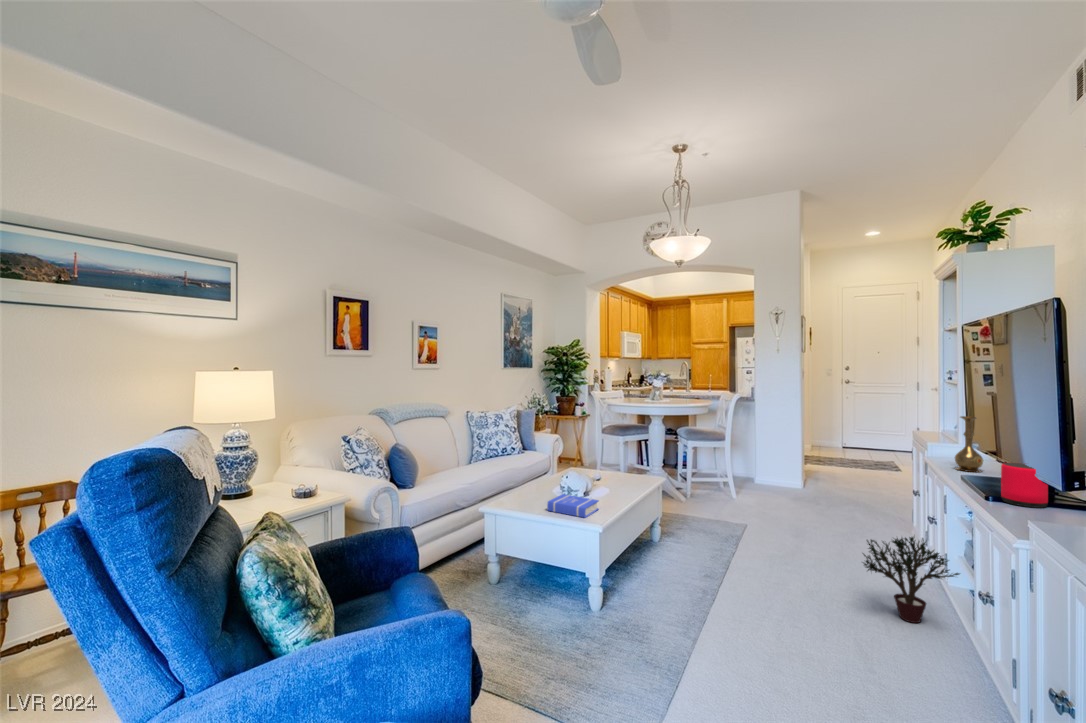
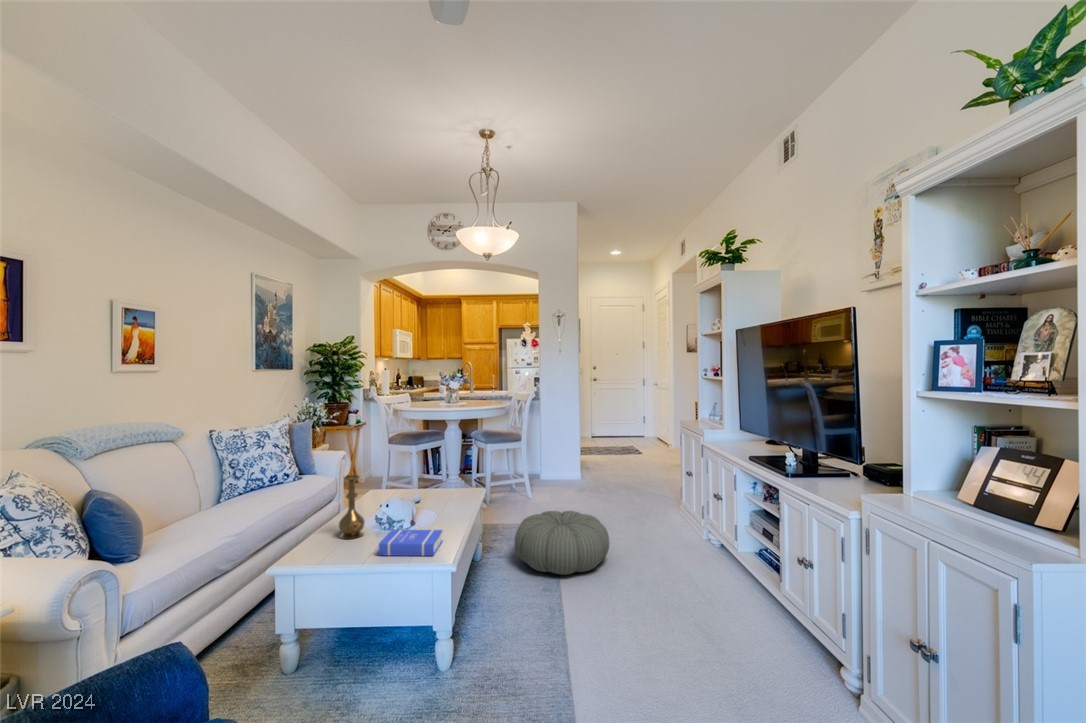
vase: present [955,416,983,472] -> present [339,475,364,539]
speaker: present [1001,463,1048,508] -> none [800,443,831,479]
pouf: none [685,507,784,568] -> present [515,511,609,575]
potted plant: present [863,537,959,623] -> none [688,513,765,592]

